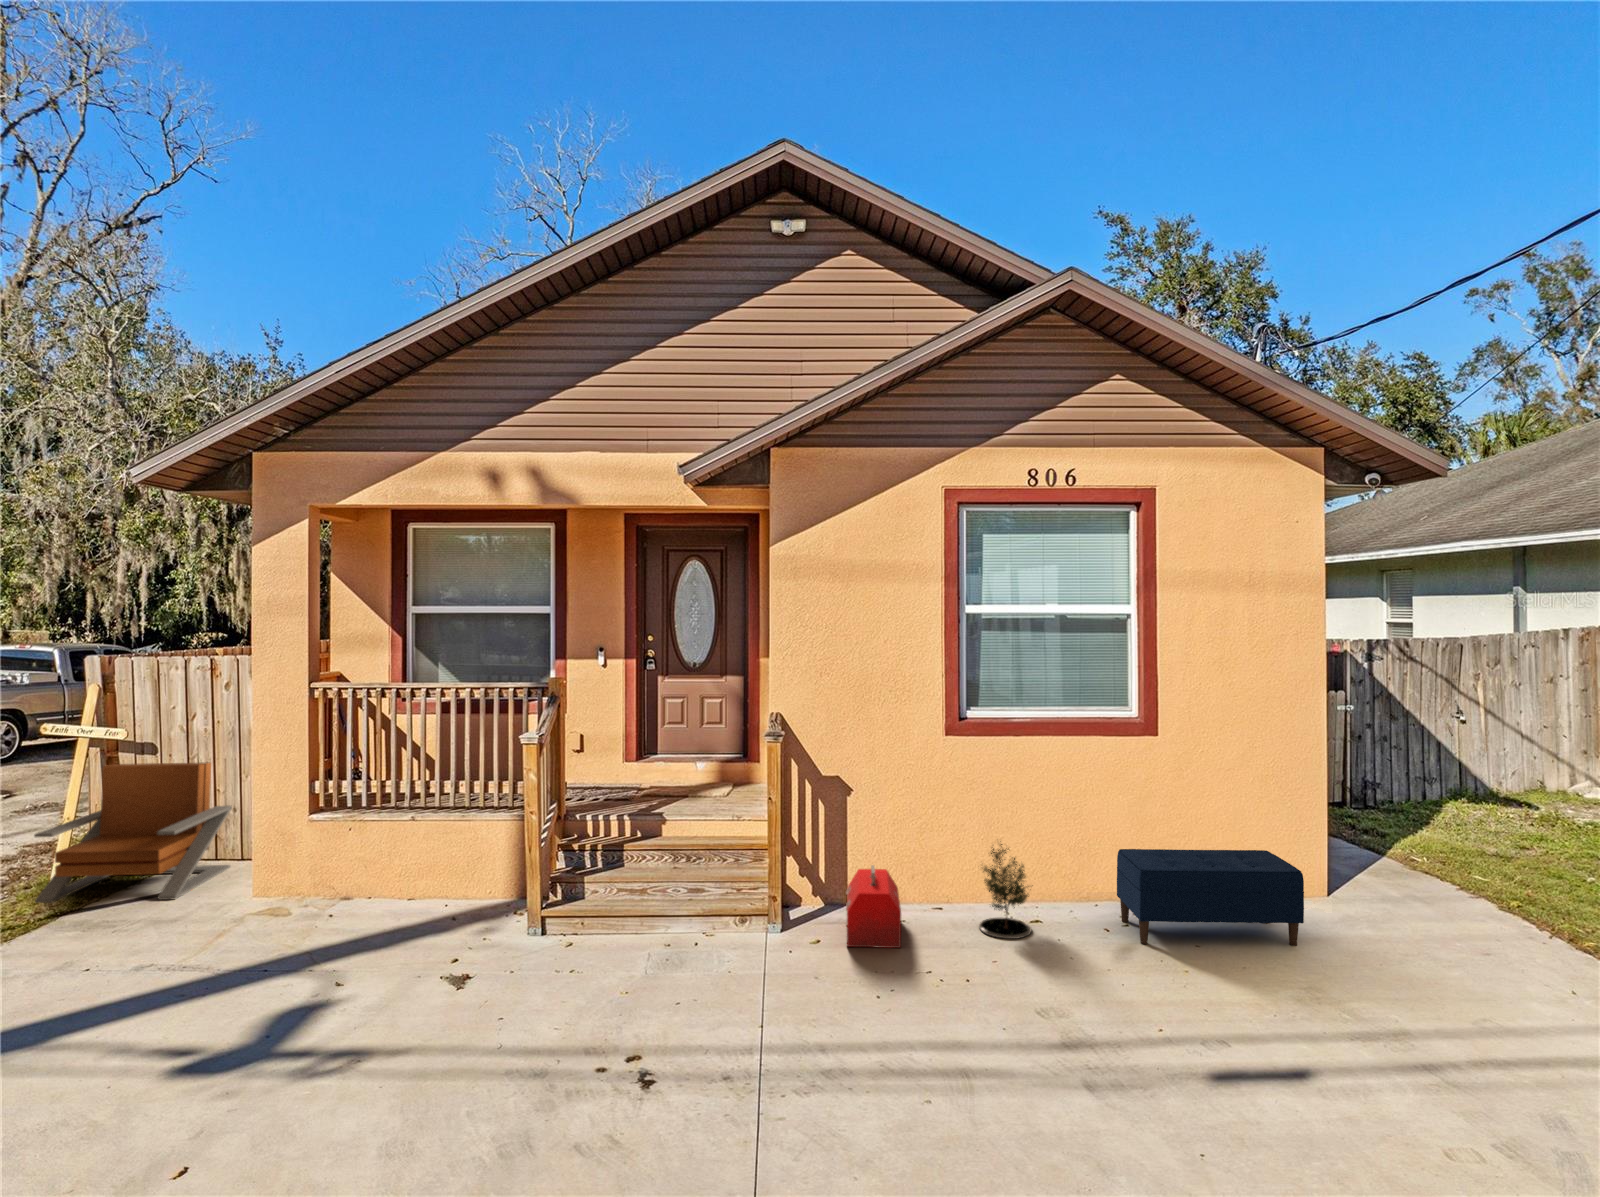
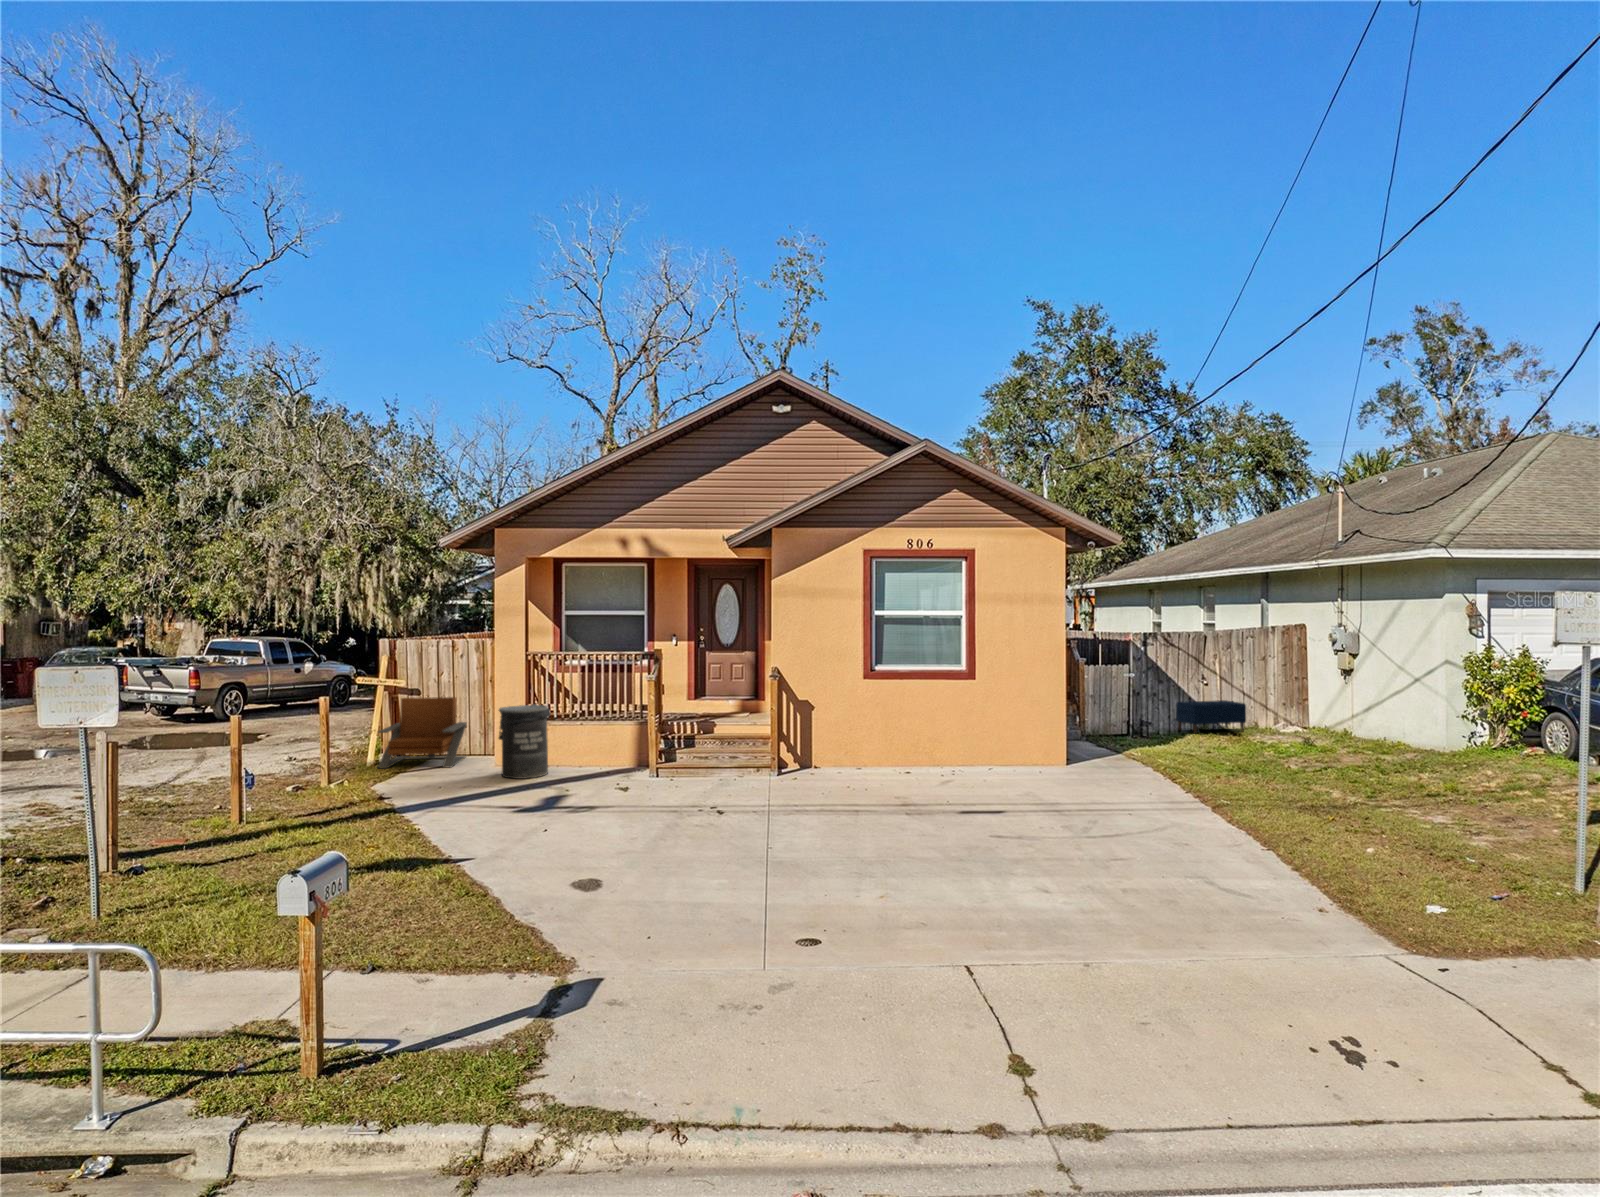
trash can: none [237,786,349,939] -> present [499,704,550,779]
potted tree: present [979,844,1031,939] -> none [879,729,908,779]
bench: present [1117,849,1304,946] -> present [1176,700,1246,733]
toolbox: present [846,865,901,948] -> none [811,743,839,781]

